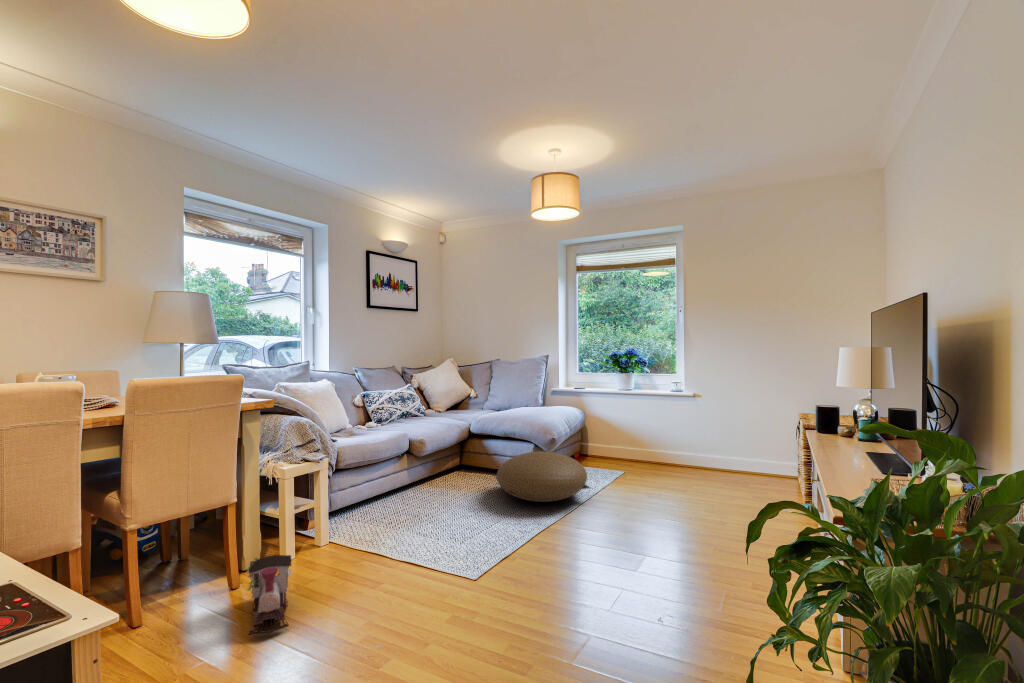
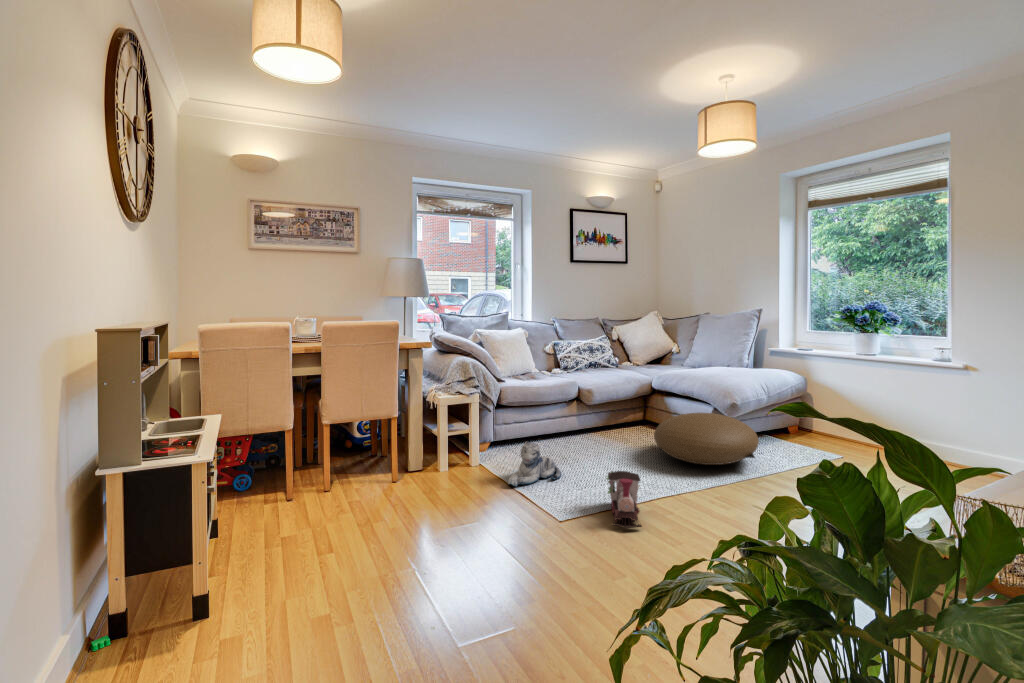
plush toy: none [380,510,431,567] -> present [508,442,561,486]
toy train: present [247,555,292,635] -> present [607,471,642,528]

